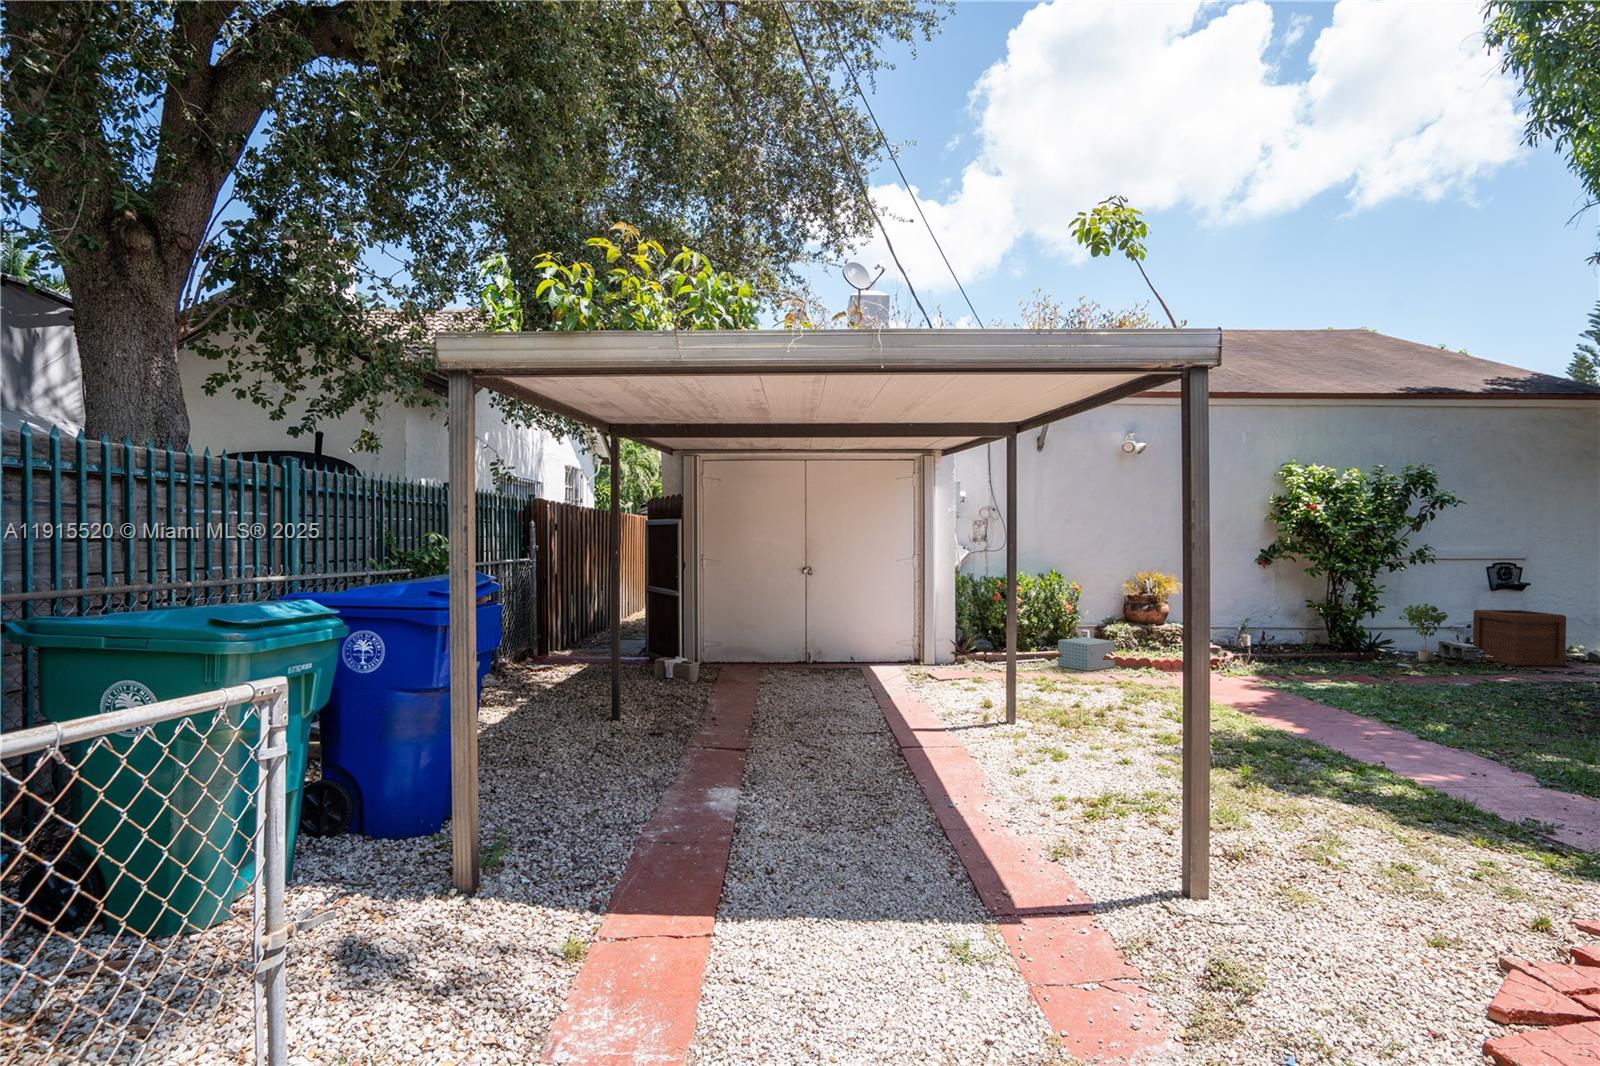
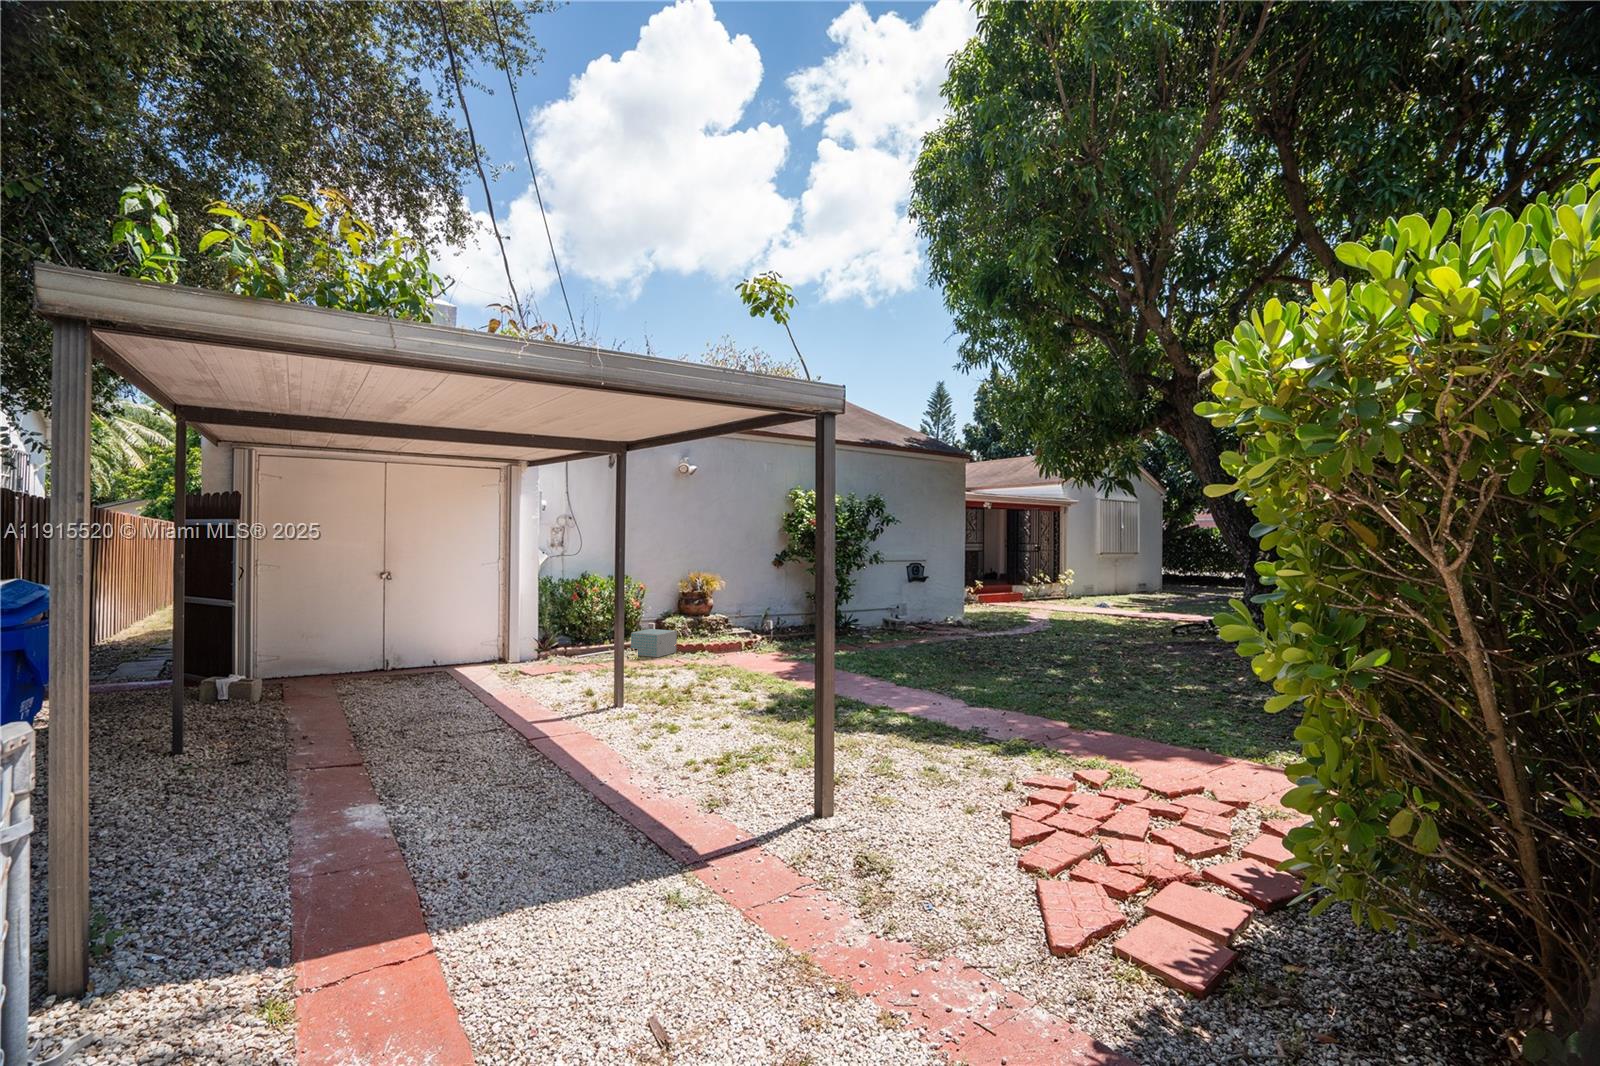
potted plant: present [1399,603,1448,663] -> none [858,592,887,633]
wooden crate: present [1473,610,1566,666] -> none [896,595,945,632]

